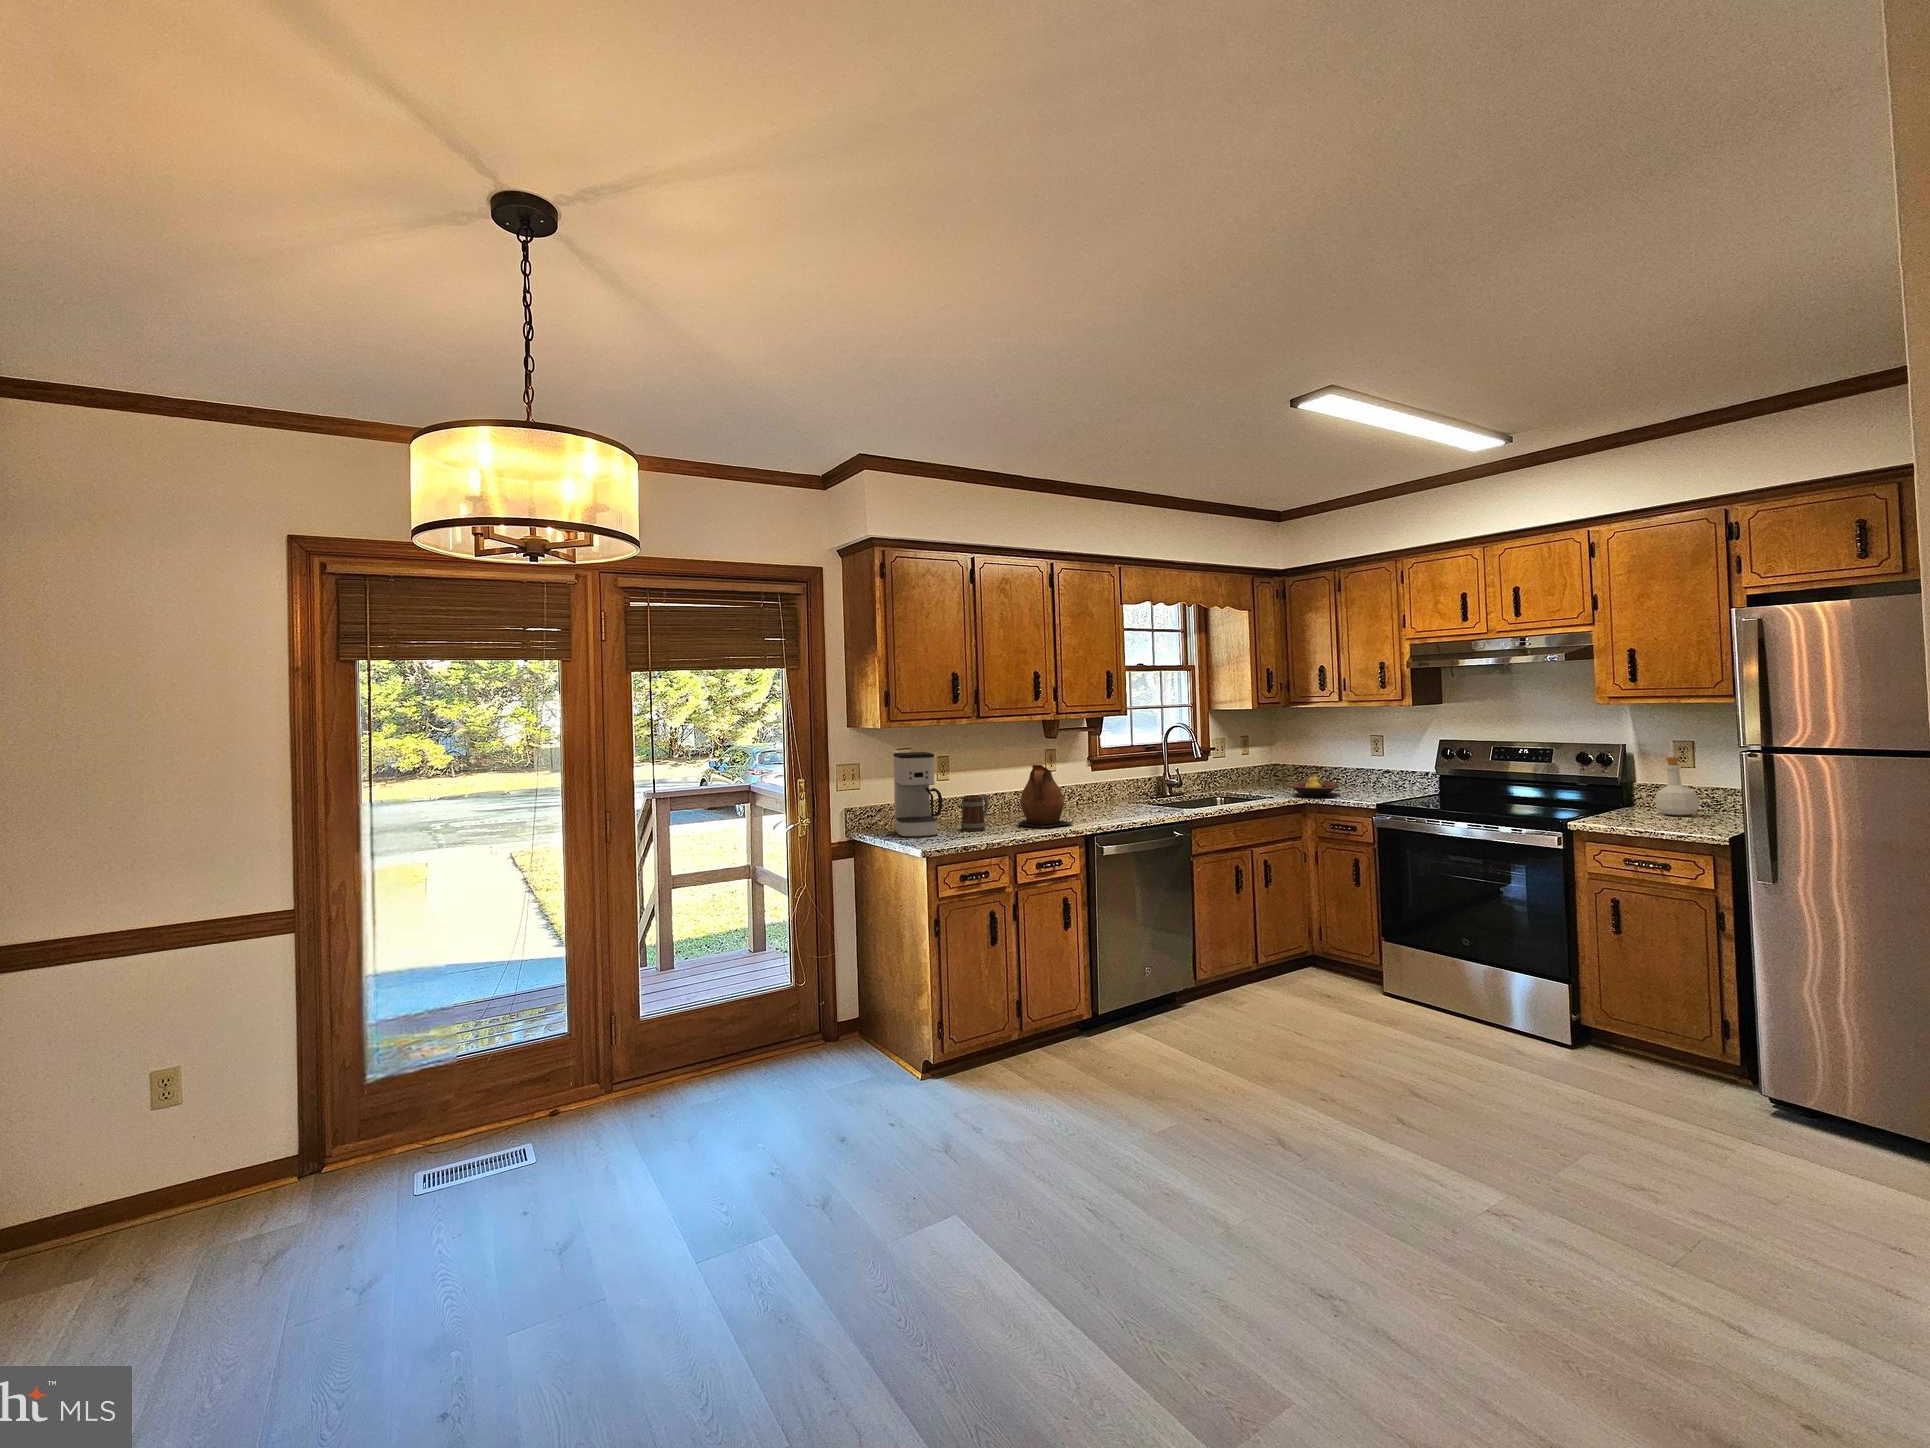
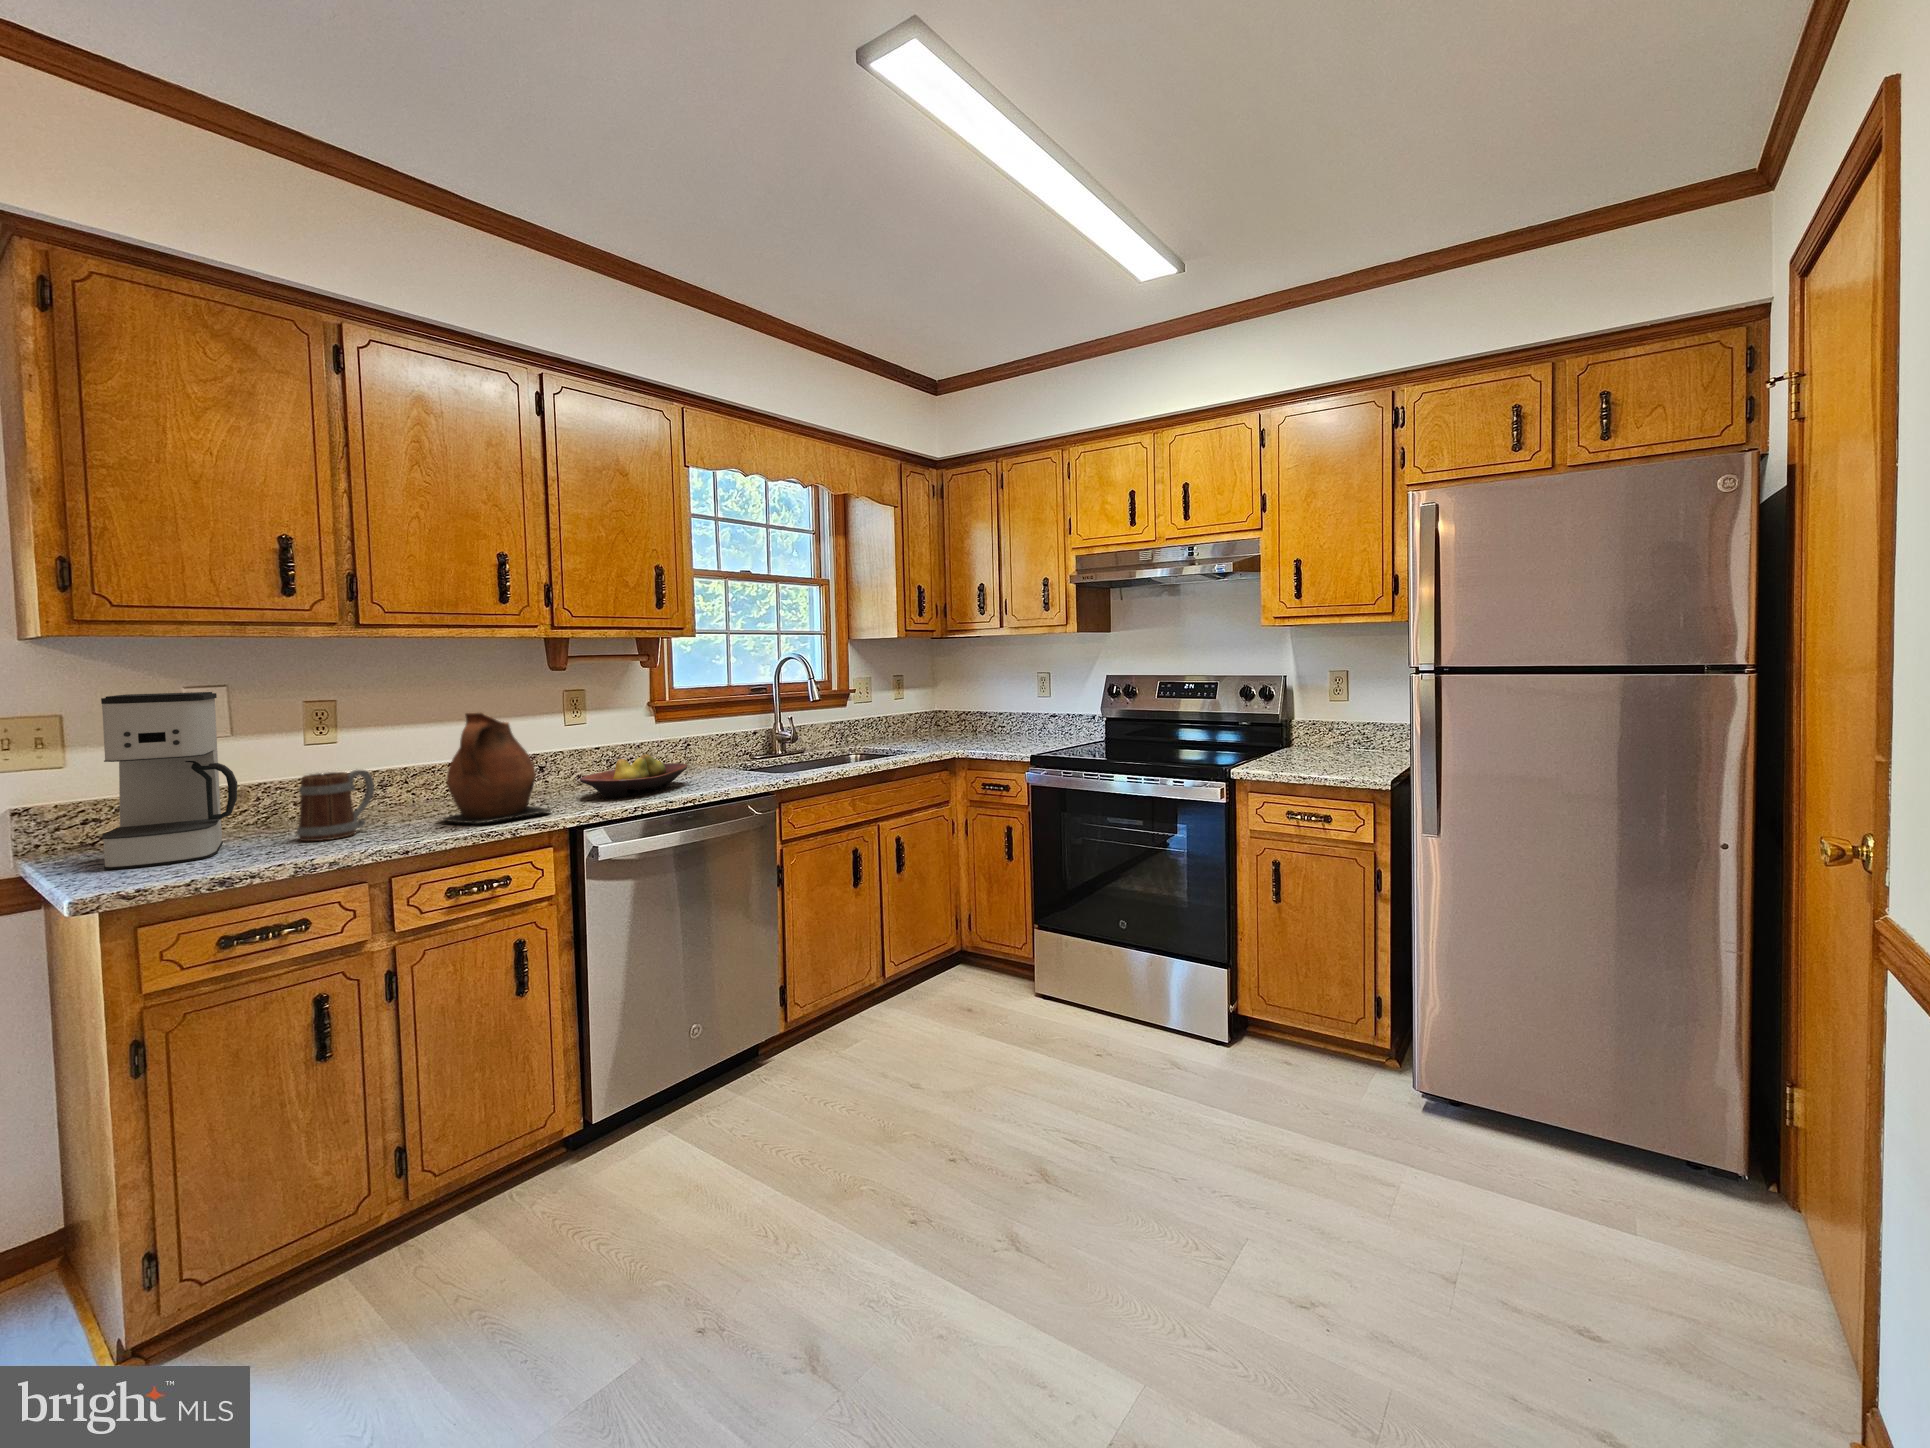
bottle: present [1655,757,1699,815] -> none [1313,688,1353,754]
fruit bowl: present [1291,775,1338,798] -> present [580,754,687,798]

